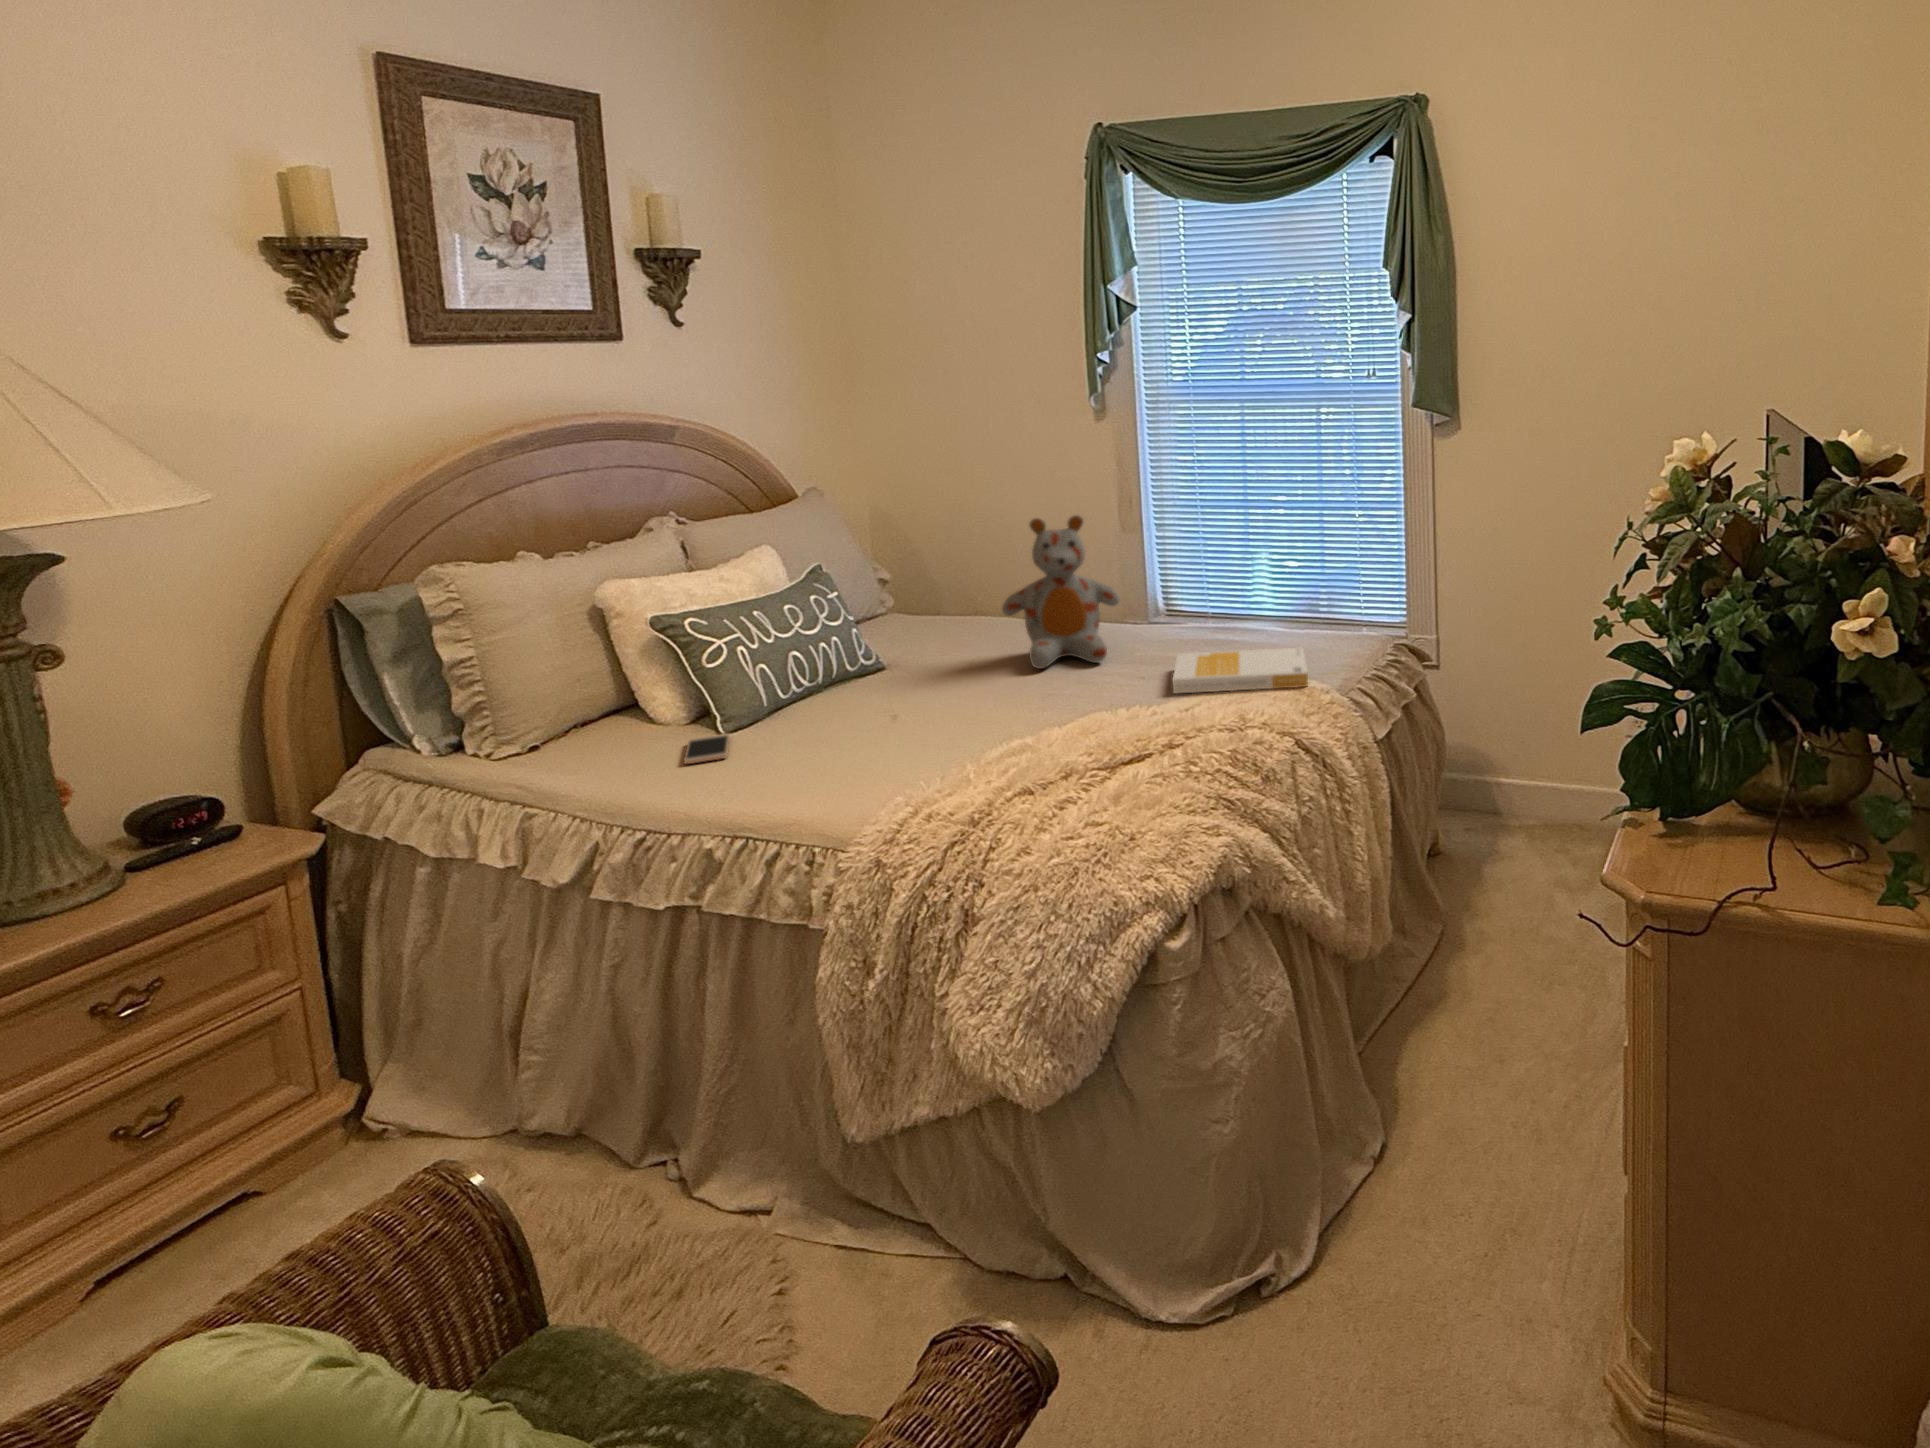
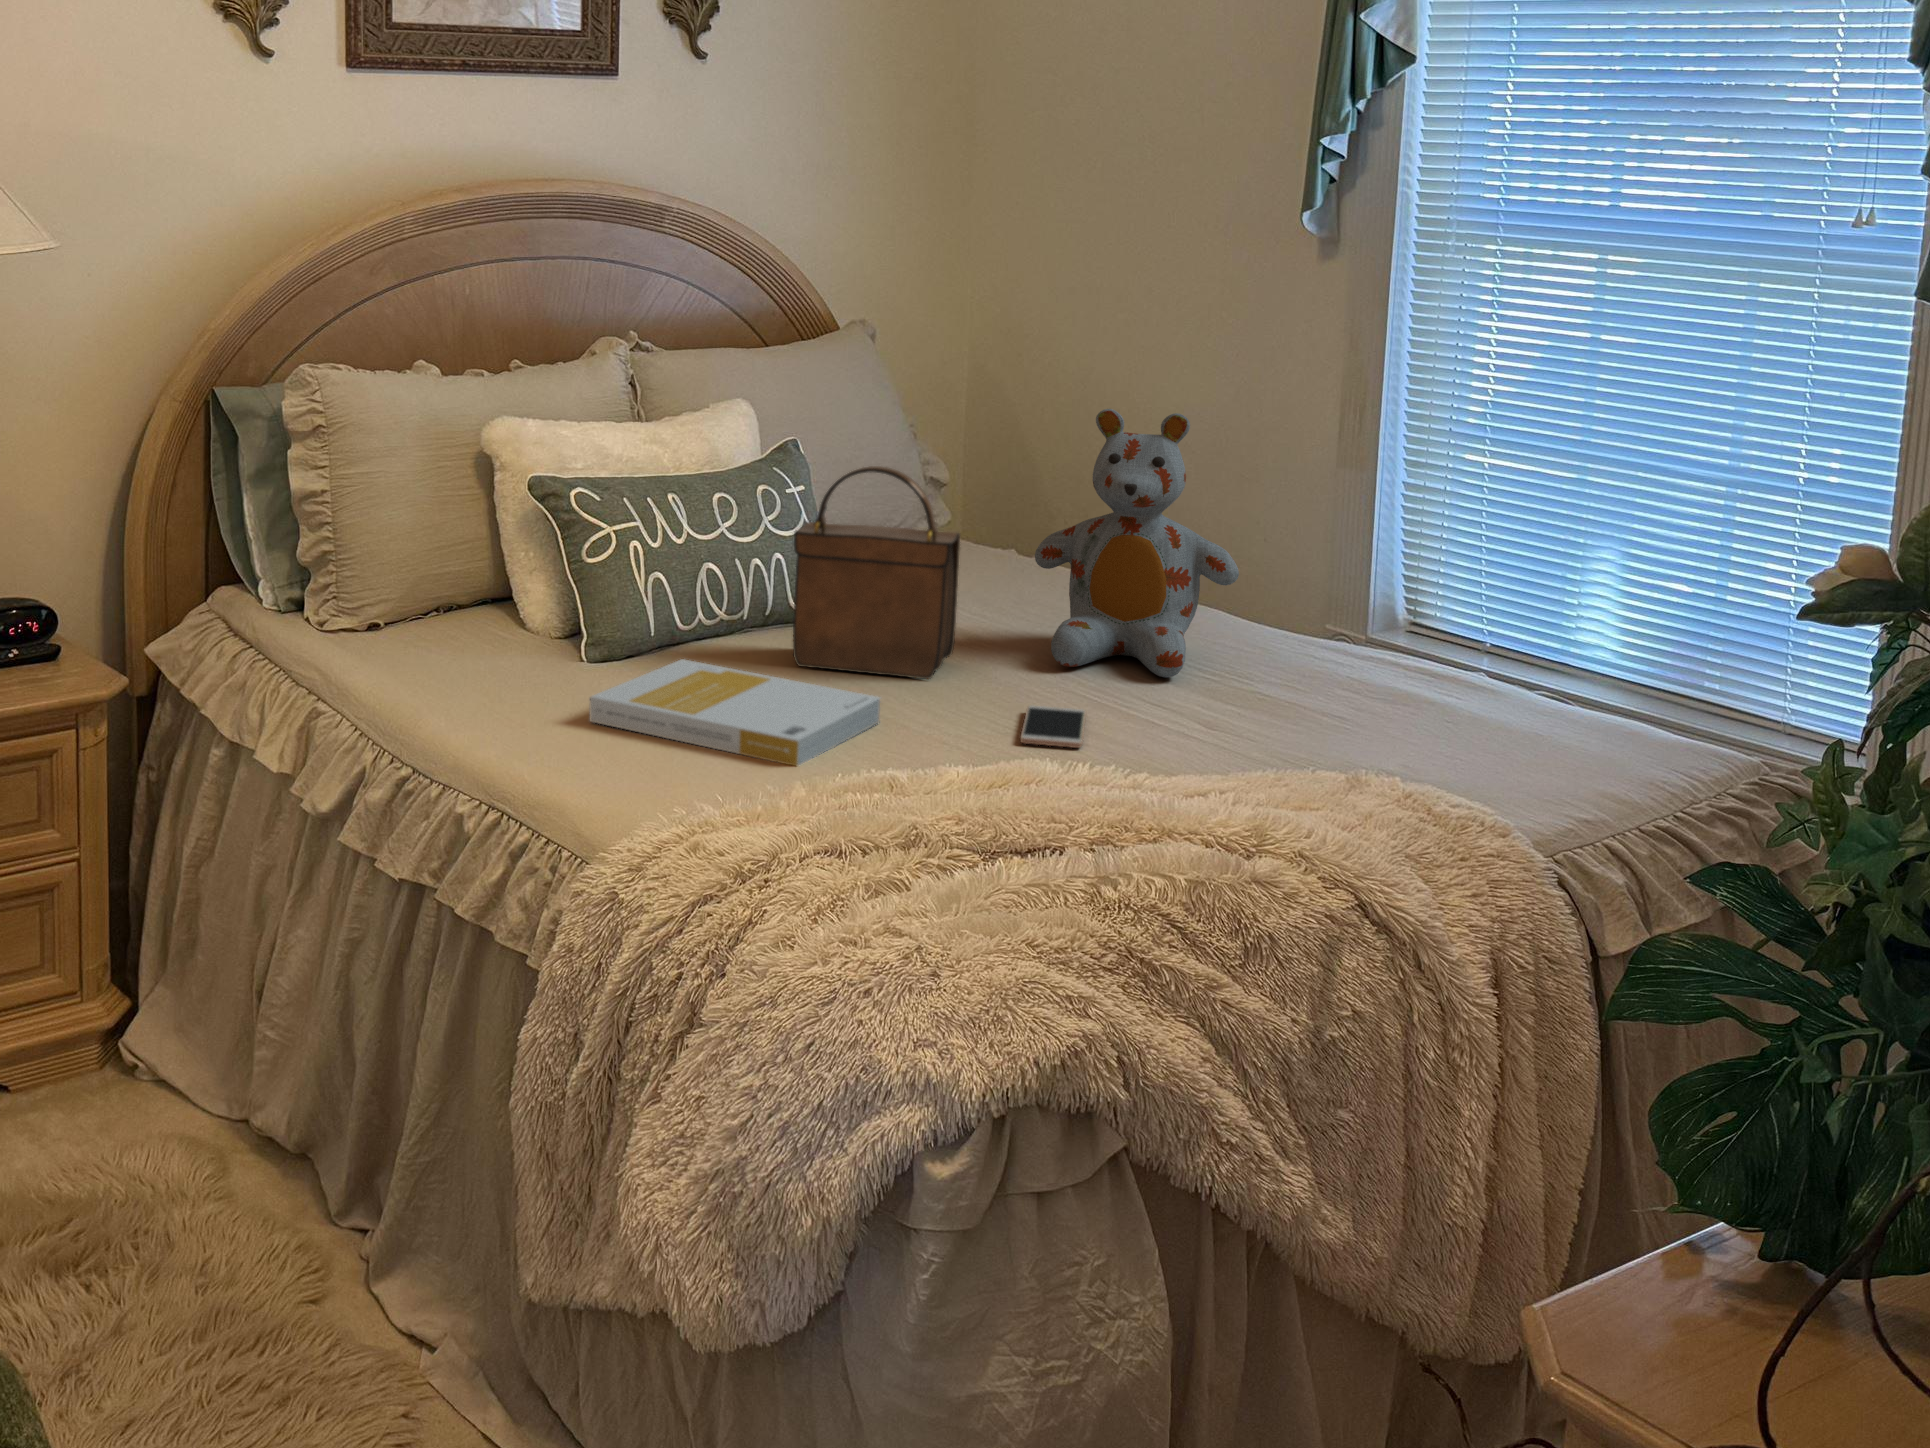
handbag: none [868,571,974,704] -> present [793,466,960,679]
book: present [1172,648,1308,693] -> present [590,659,880,766]
smartphone: present [684,734,730,764] -> present [1020,705,1086,748]

